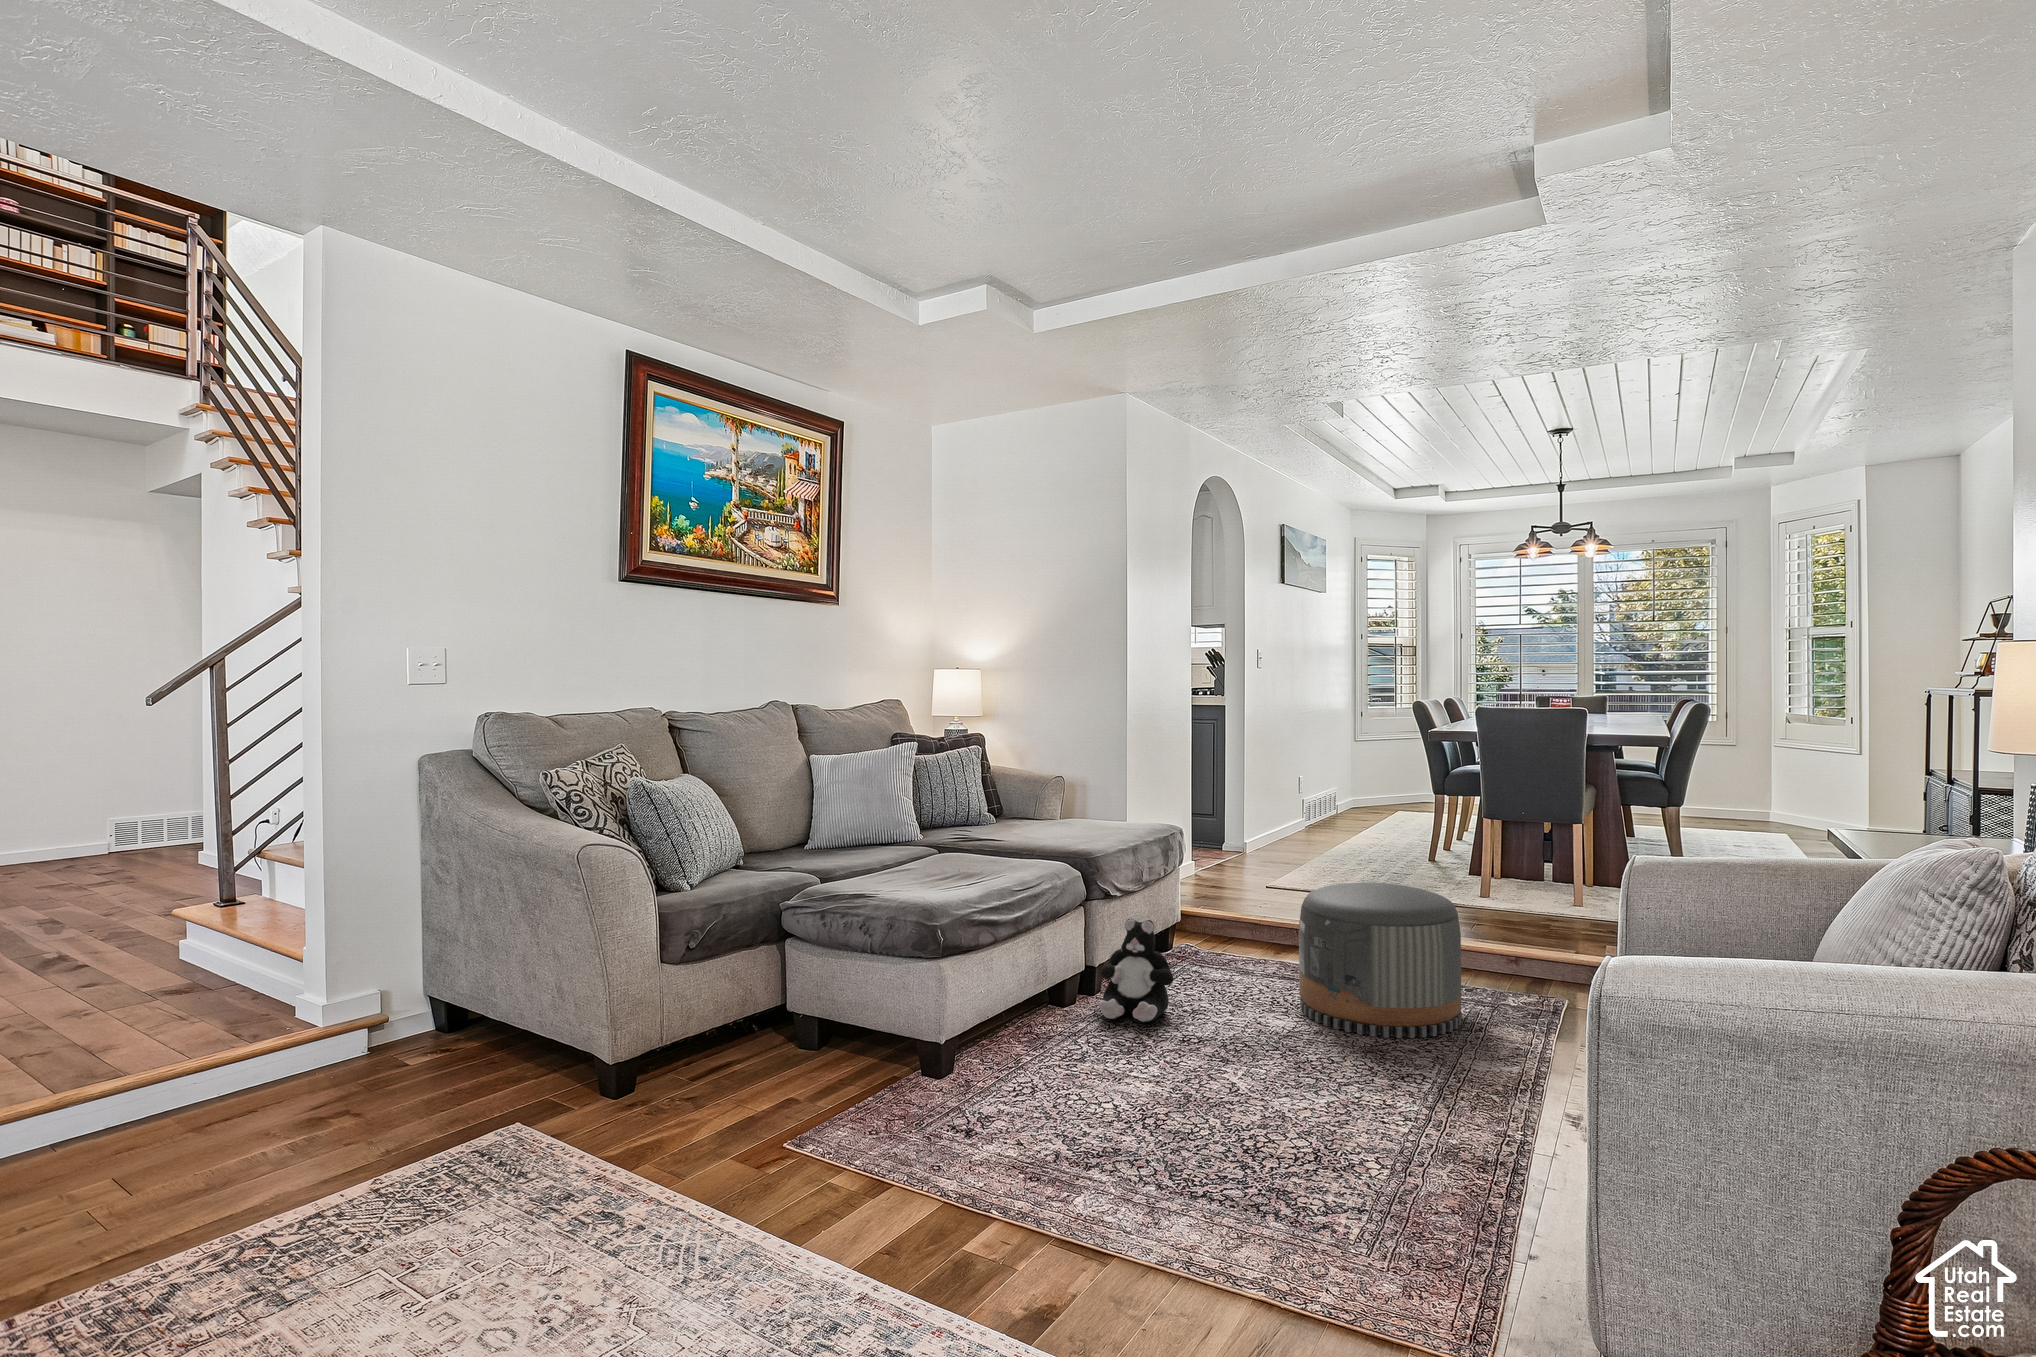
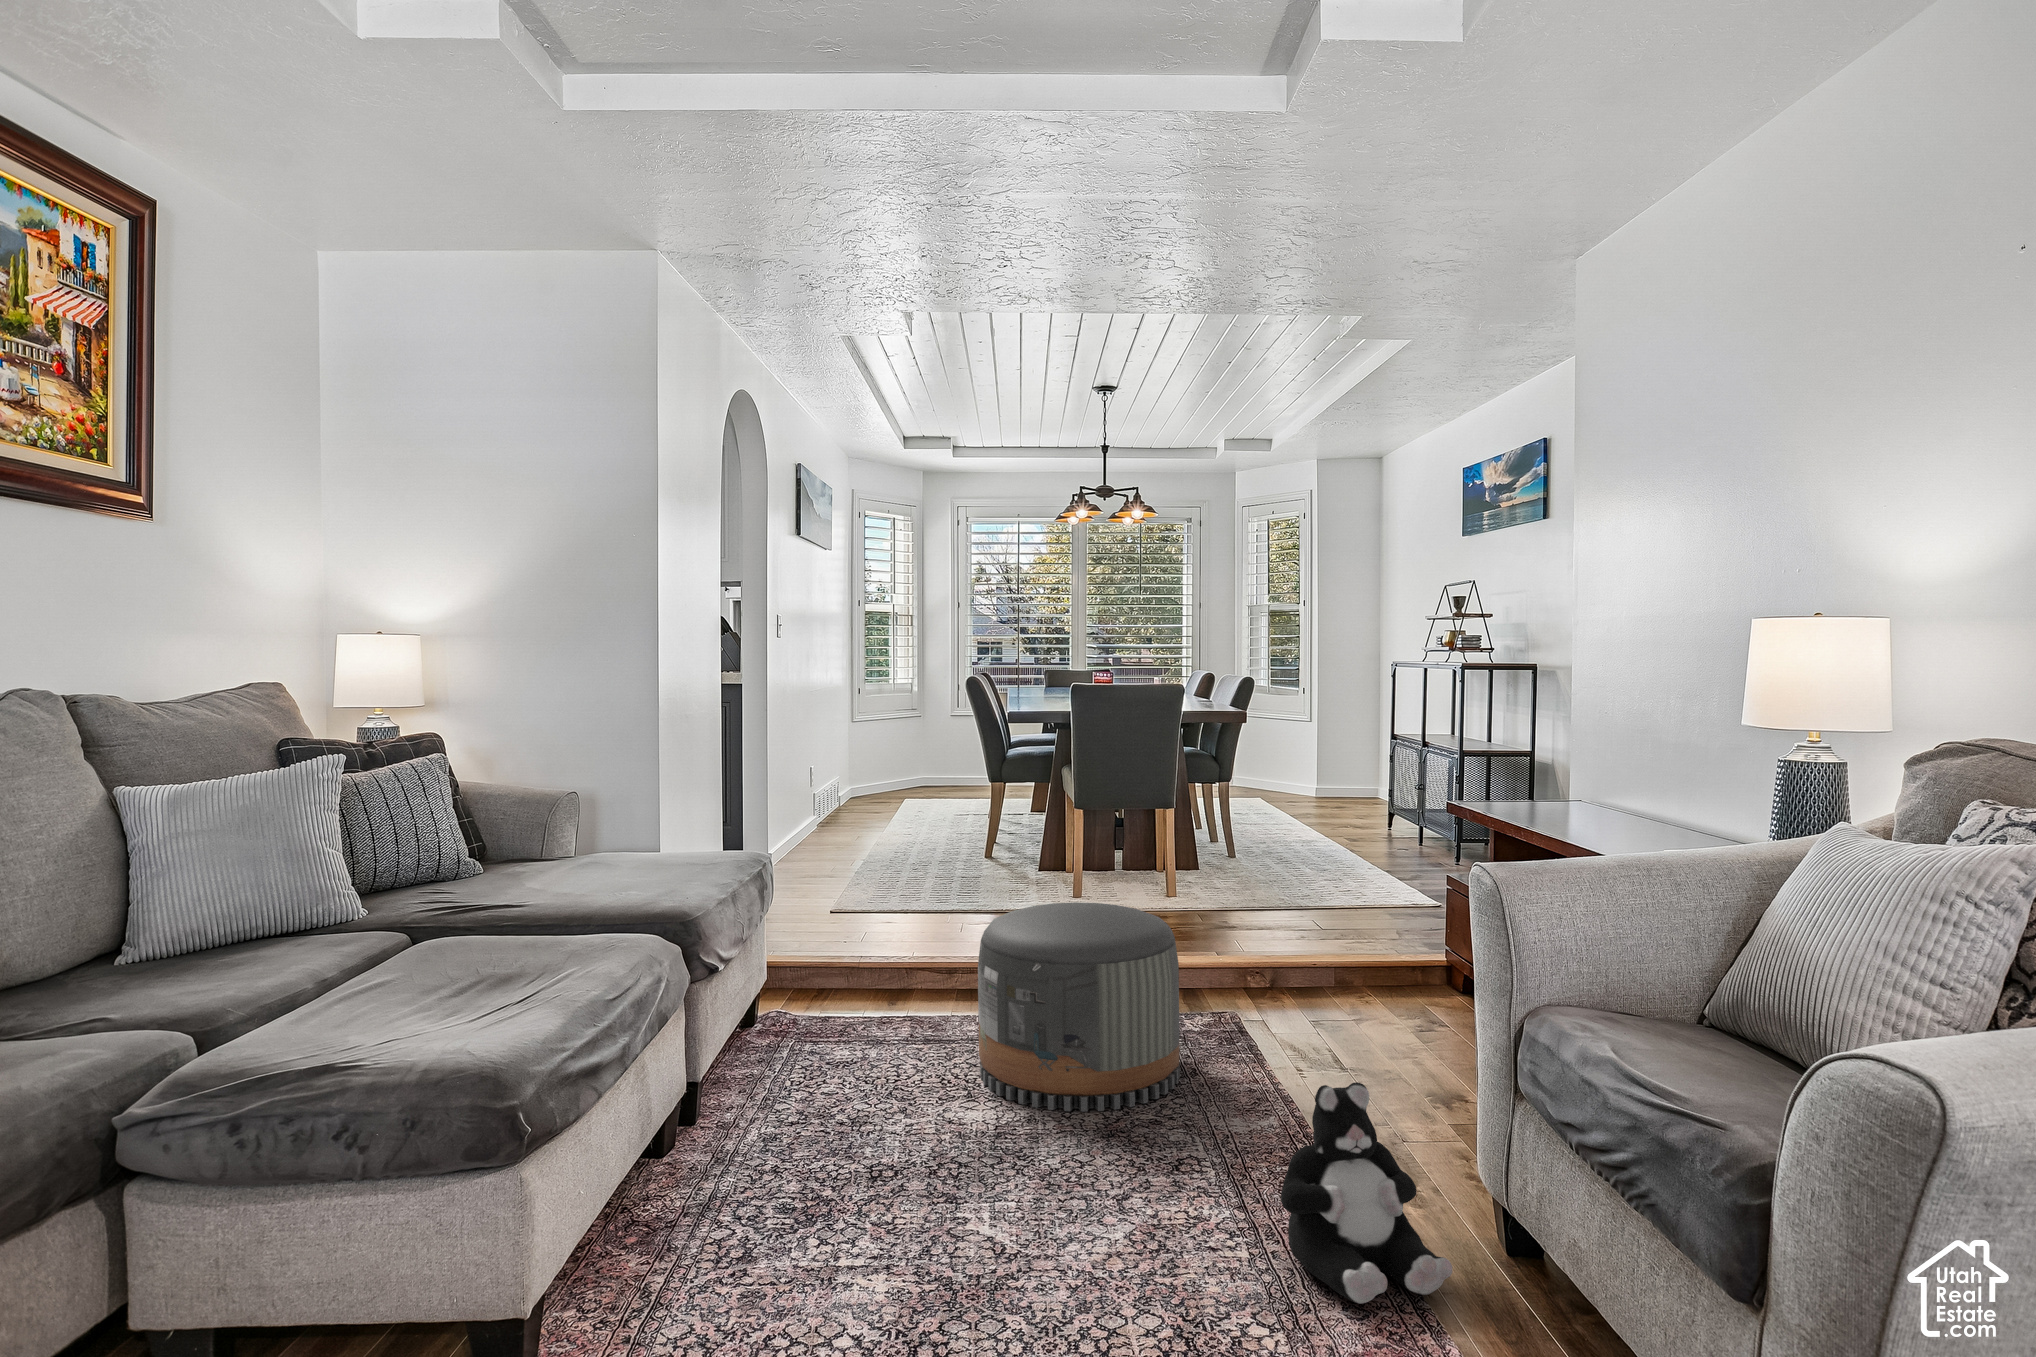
plush toy: present [1099,919,1173,1022] -> present [1281,1082,1452,1304]

